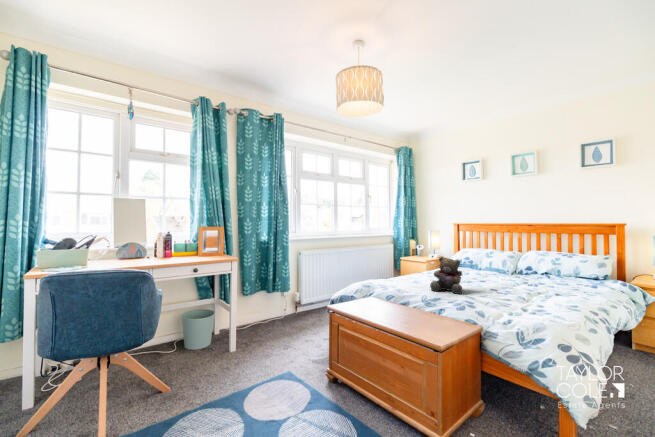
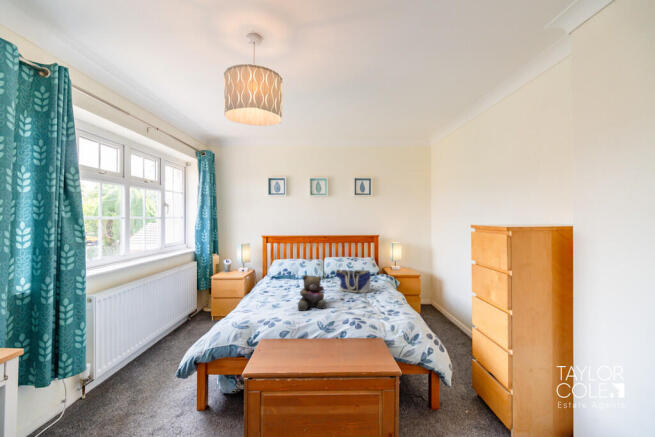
tote bag: none [501,260,553,292] -> present [335,270,371,293]

